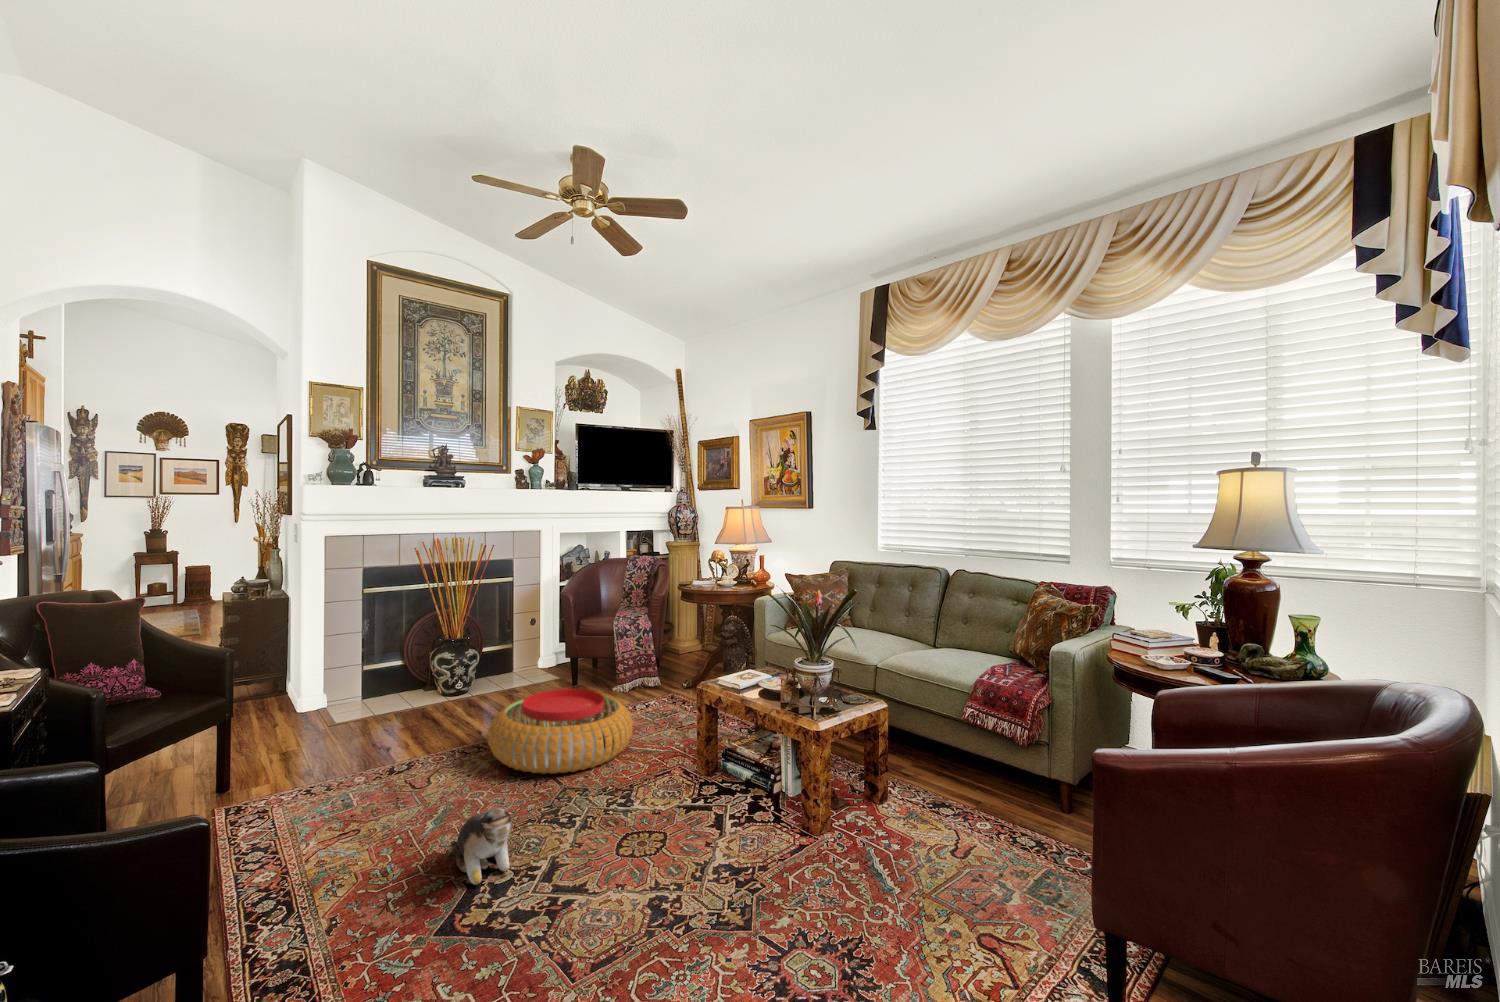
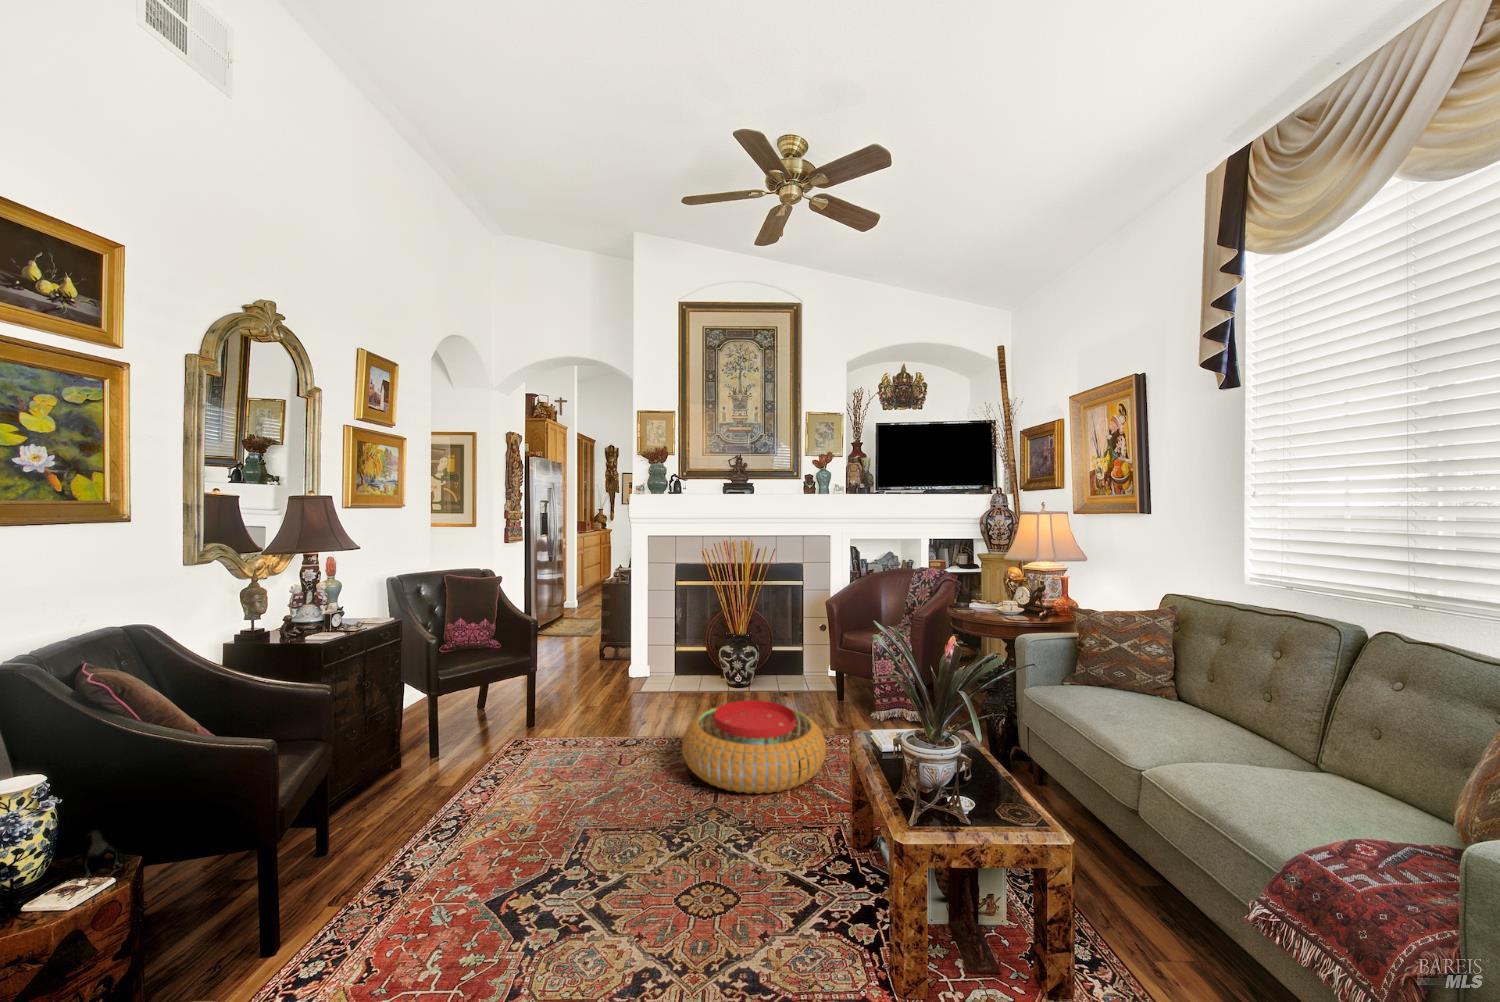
plush toy: present [456,807,517,885] -> none [544,805,601,874]

